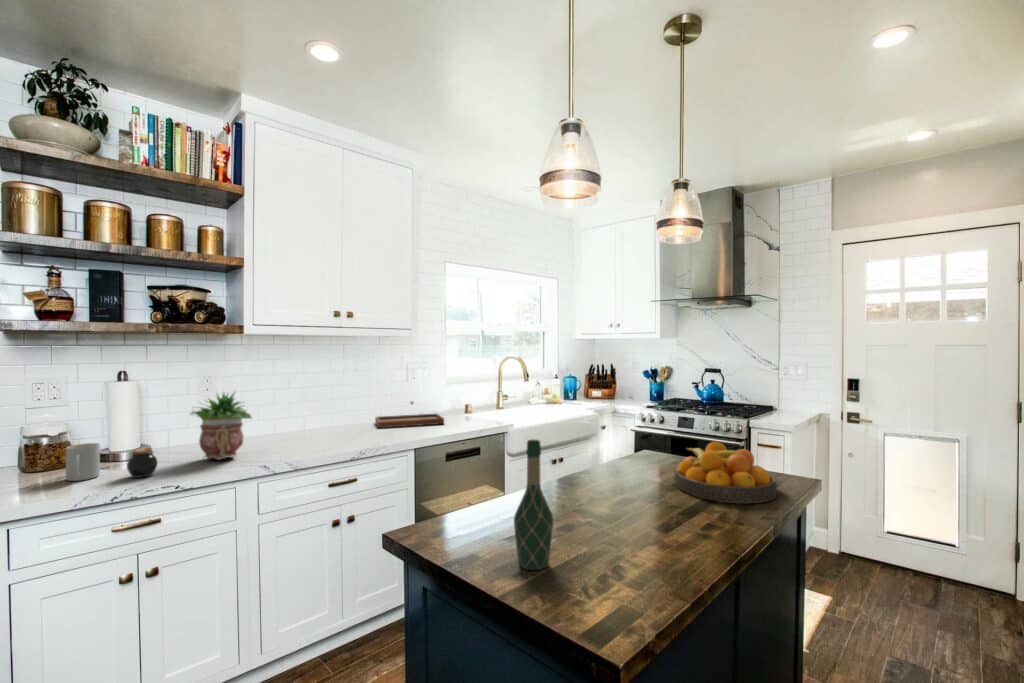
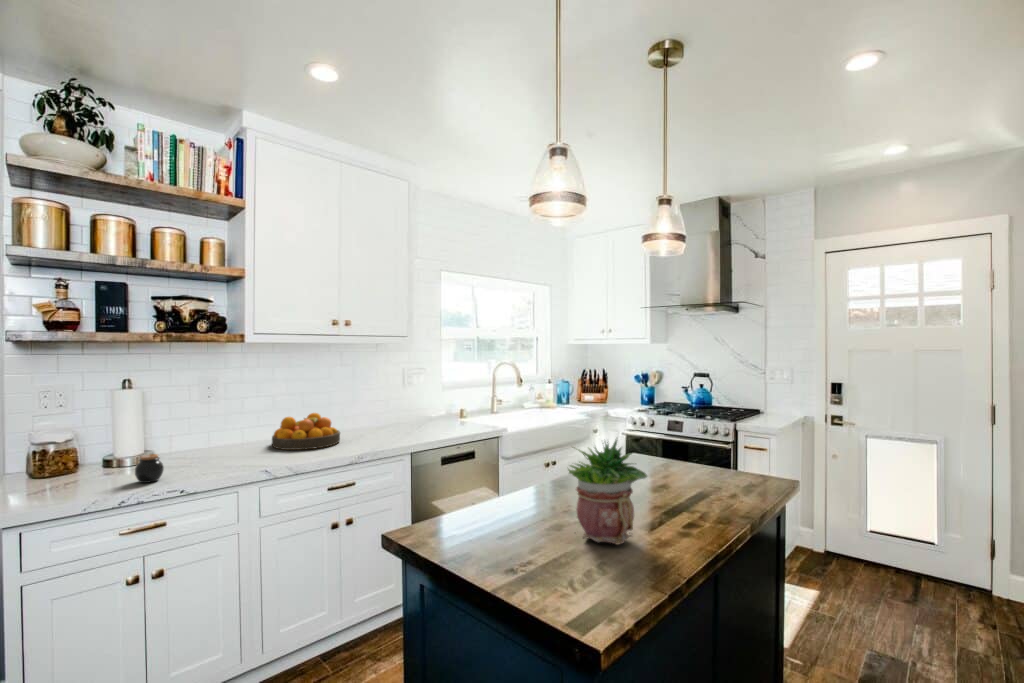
potted plant: present [191,393,252,459] -> present [568,439,647,545]
tray: present [375,401,444,428] -> none [371,407,439,433]
wine bottle: present [514,440,553,570] -> none [506,445,542,565]
fruit bowl: present [674,442,777,504] -> present [272,413,340,450]
mug: present [66,443,100,481] -> none [76,450,108,486]

